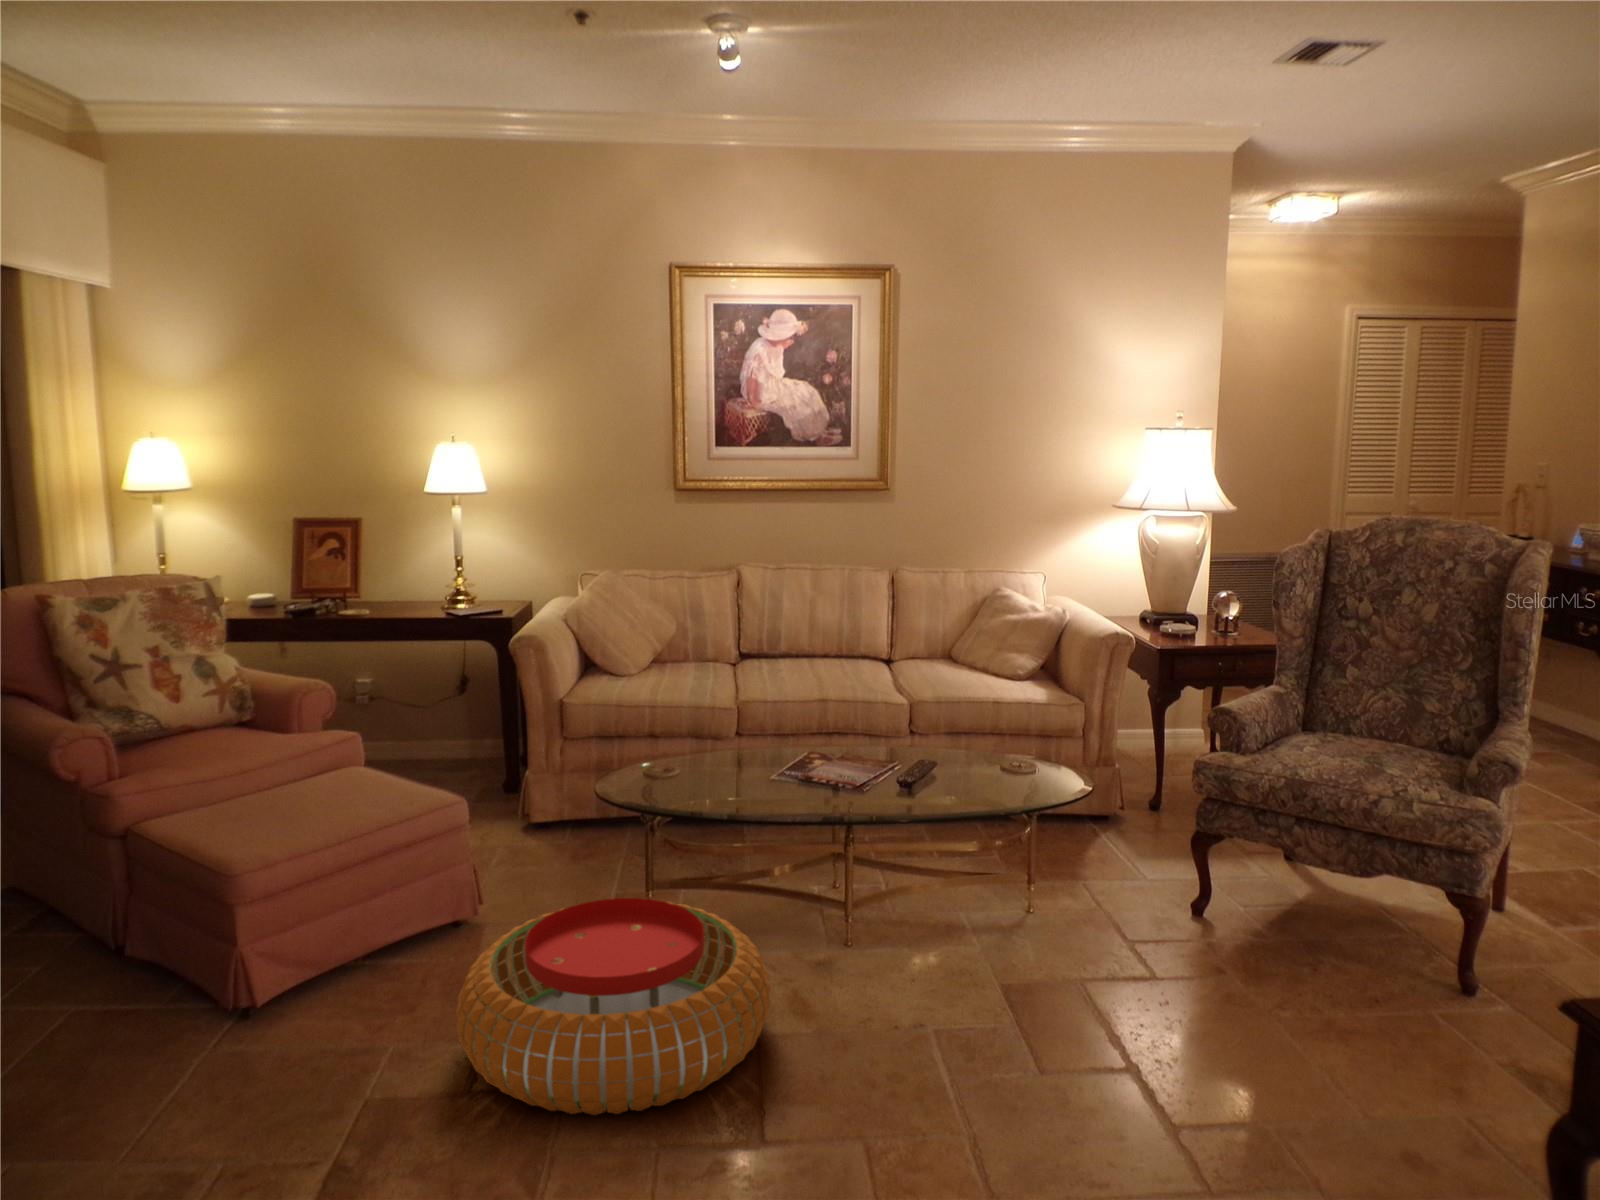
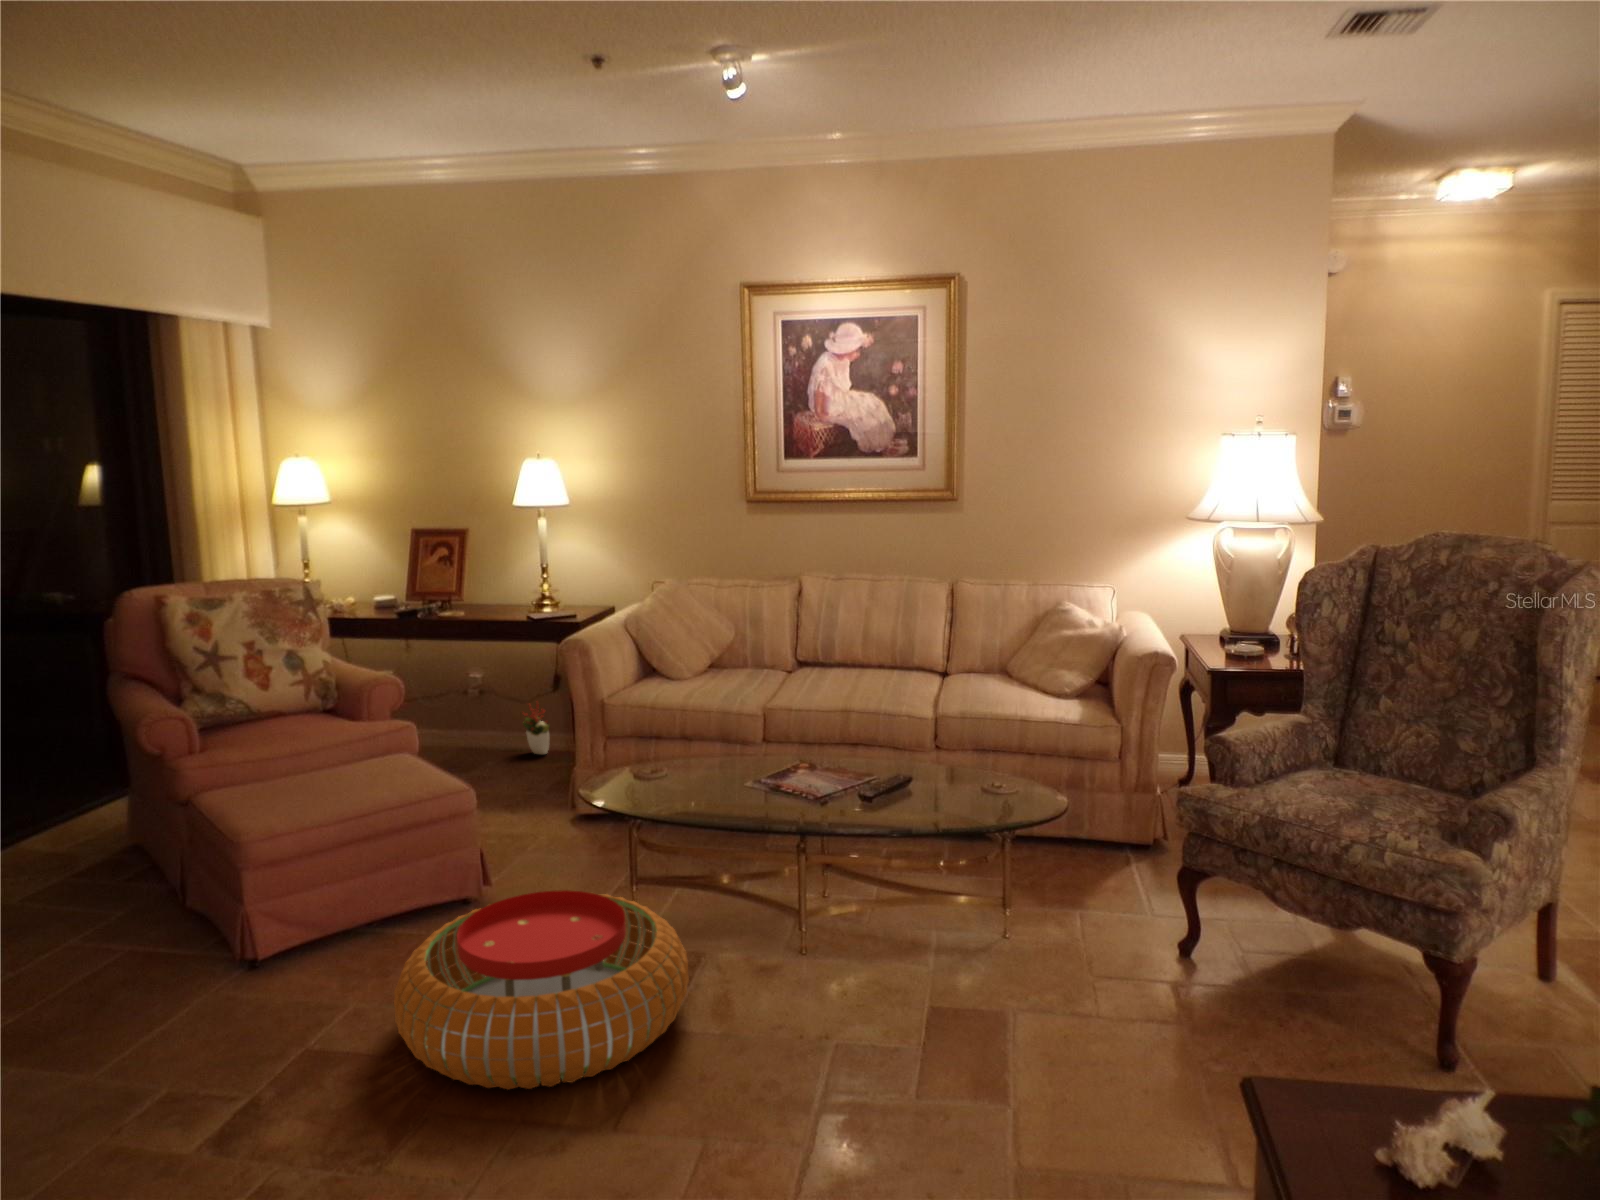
decorative plant: none [426,706,458,764] -> present [523,704,550,754]

